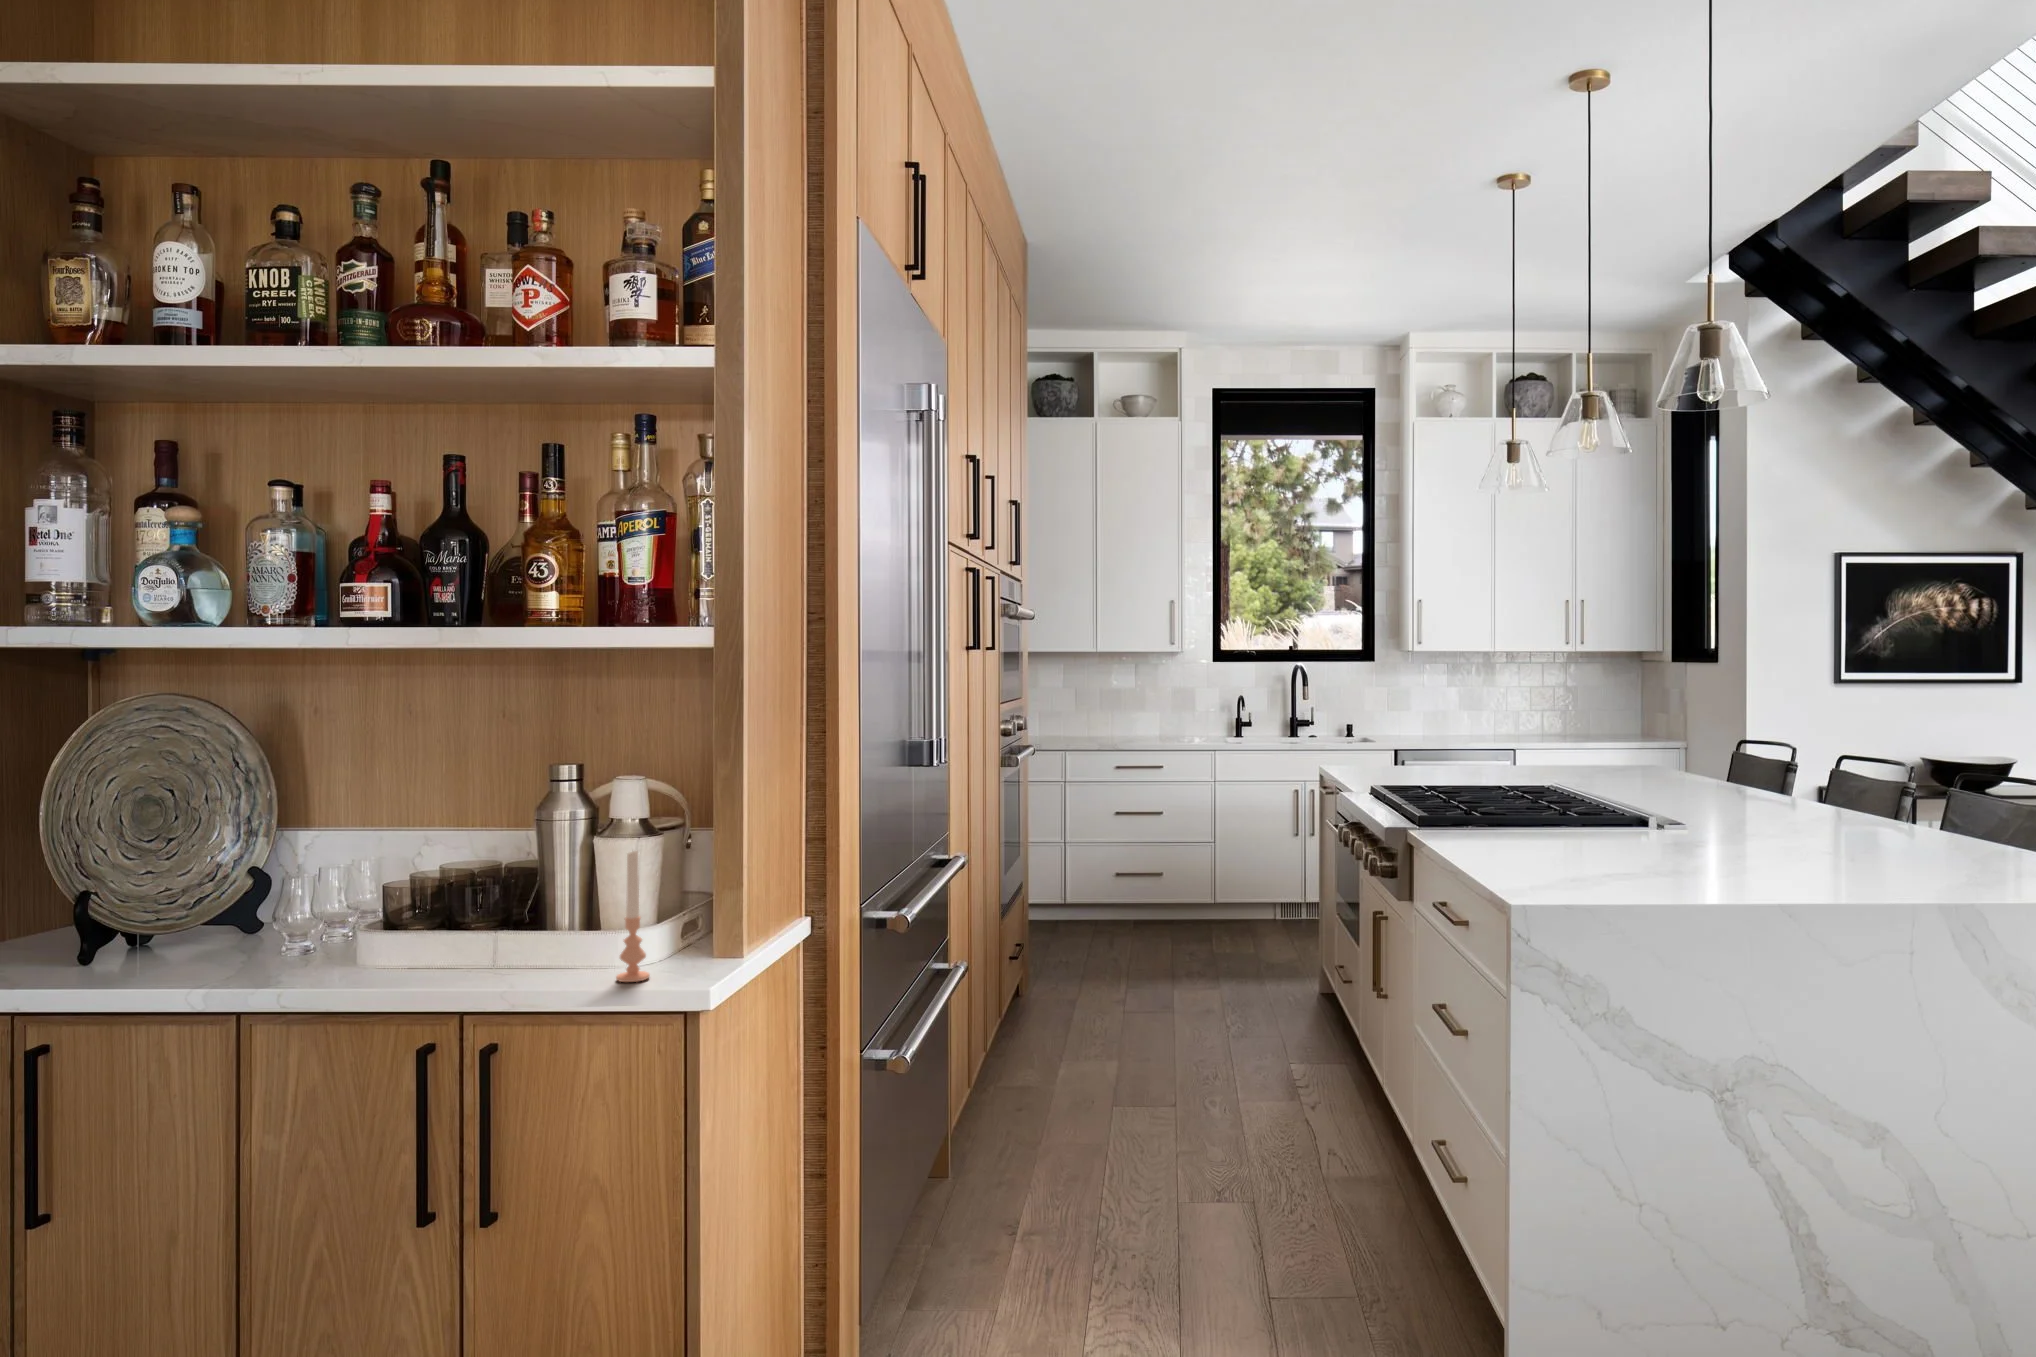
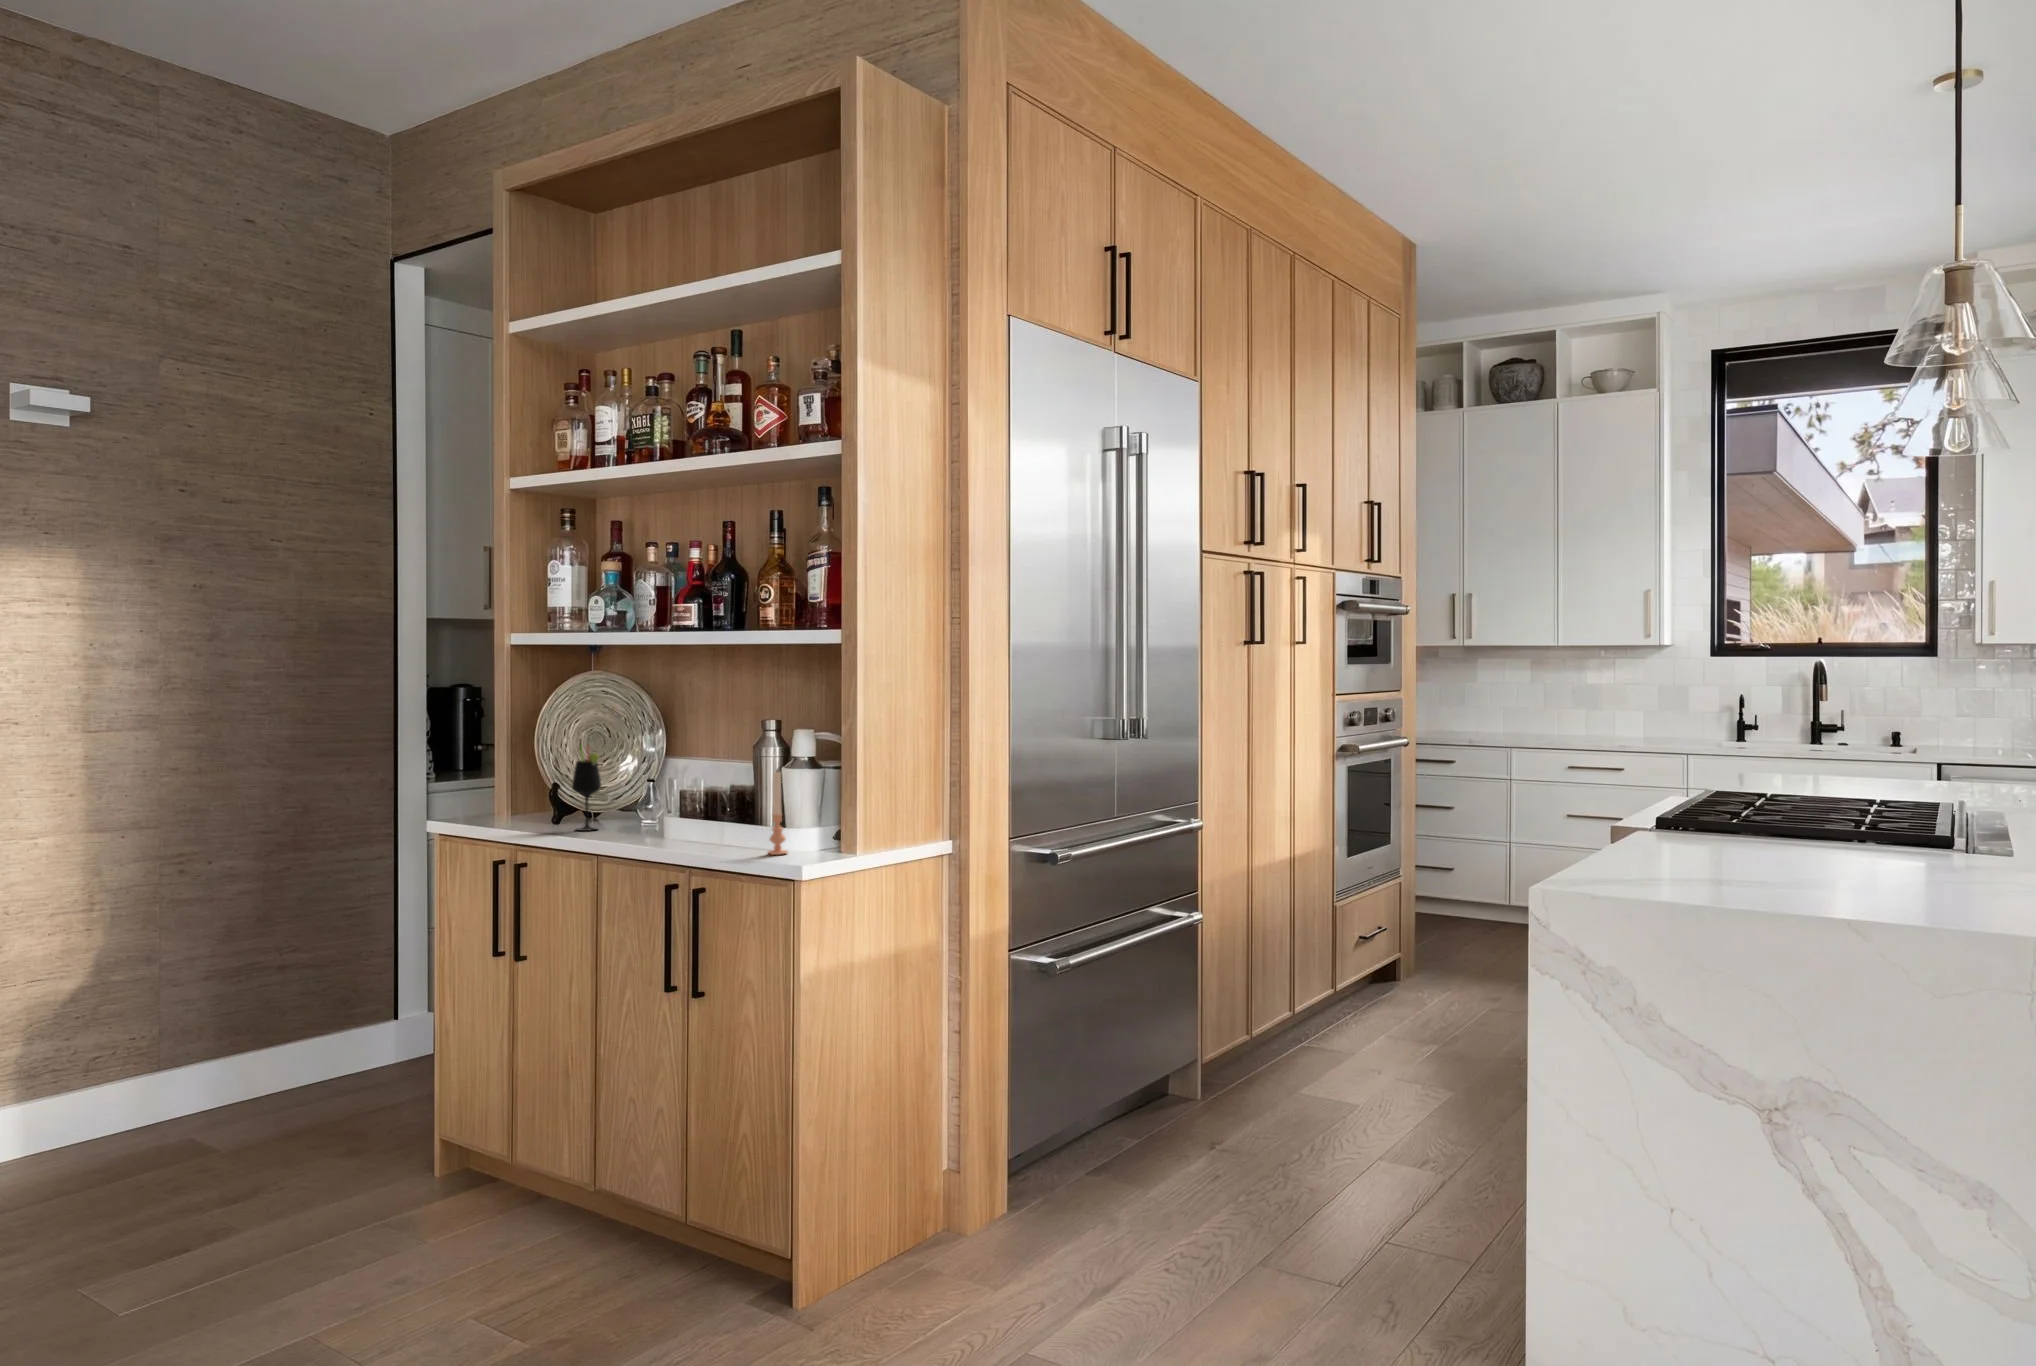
wine glass: none [130,816,192,965] -> present [572,746,601,831]

